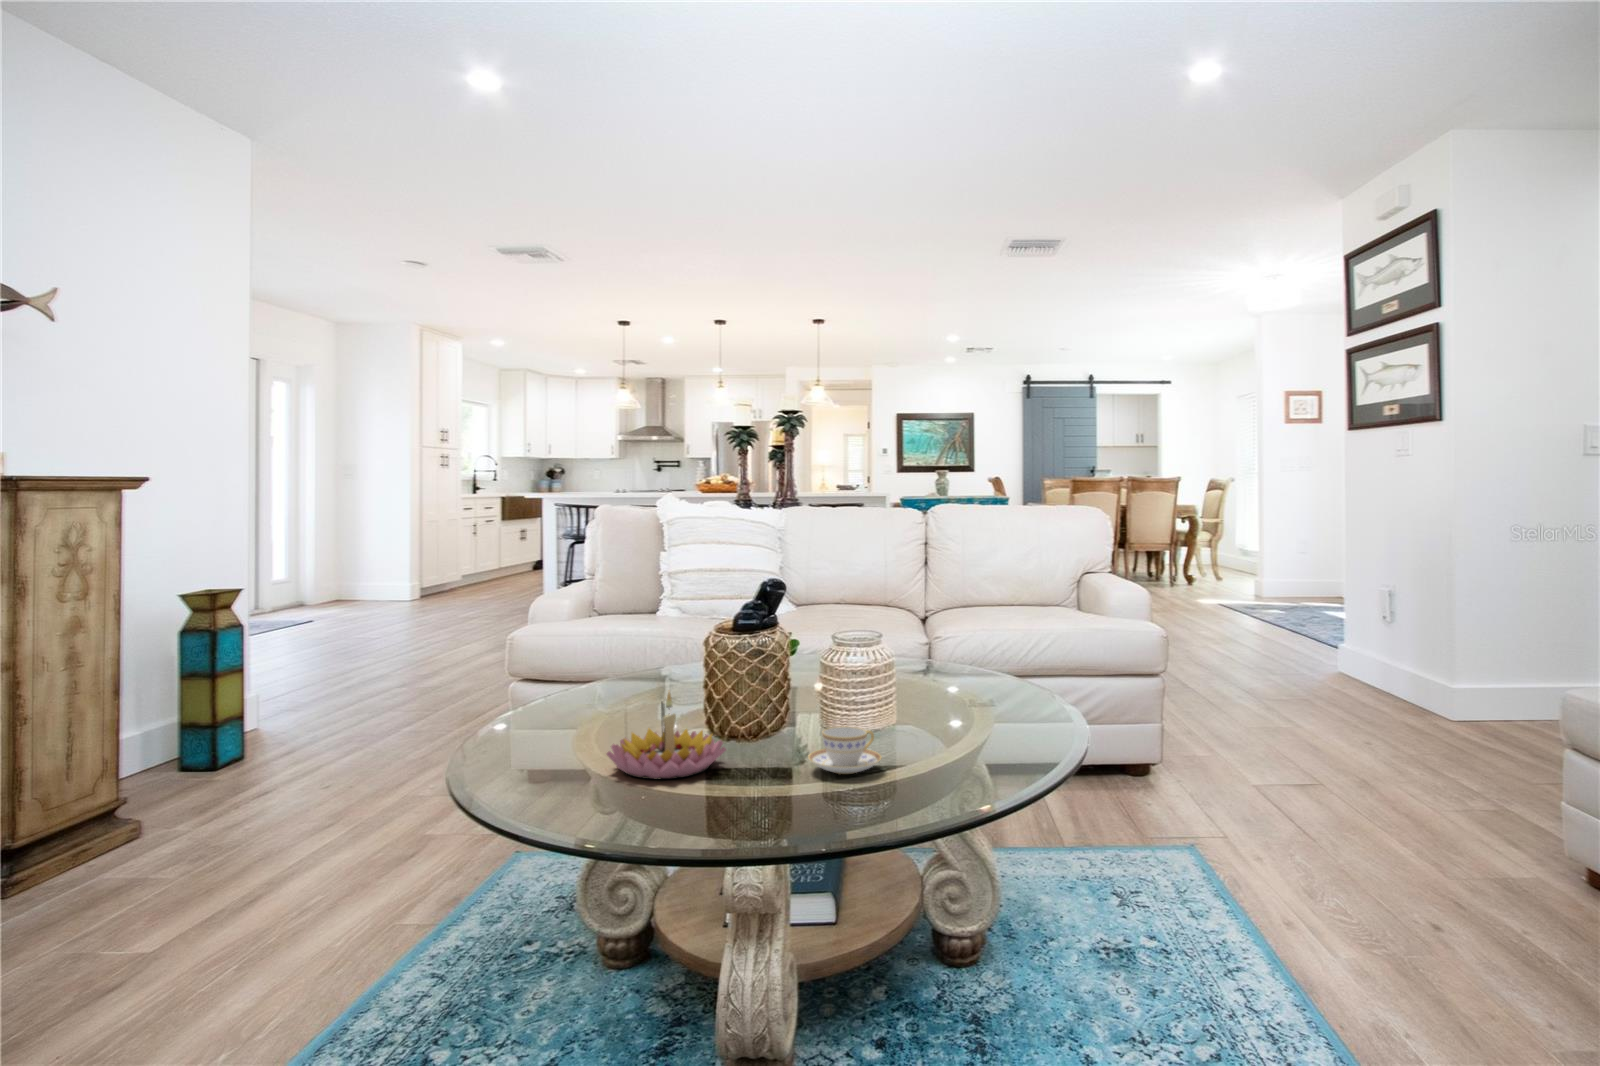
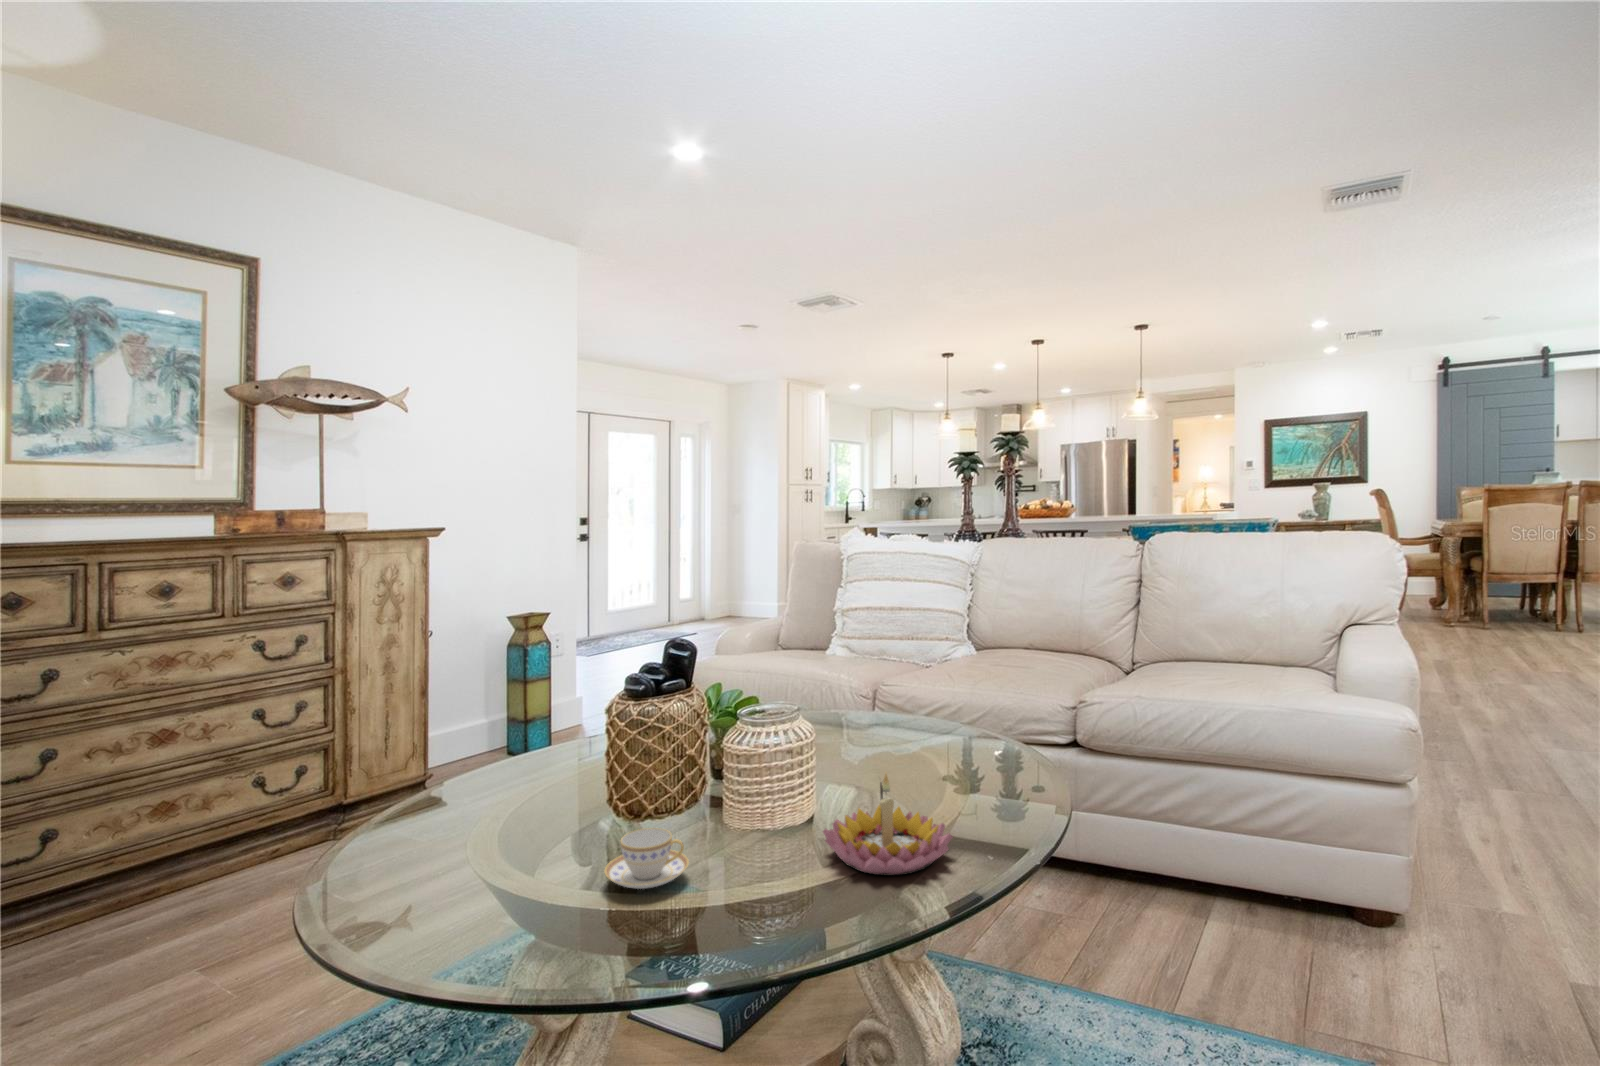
candle holder: present [607,692,726,779] -> present [823,774,953,876]

